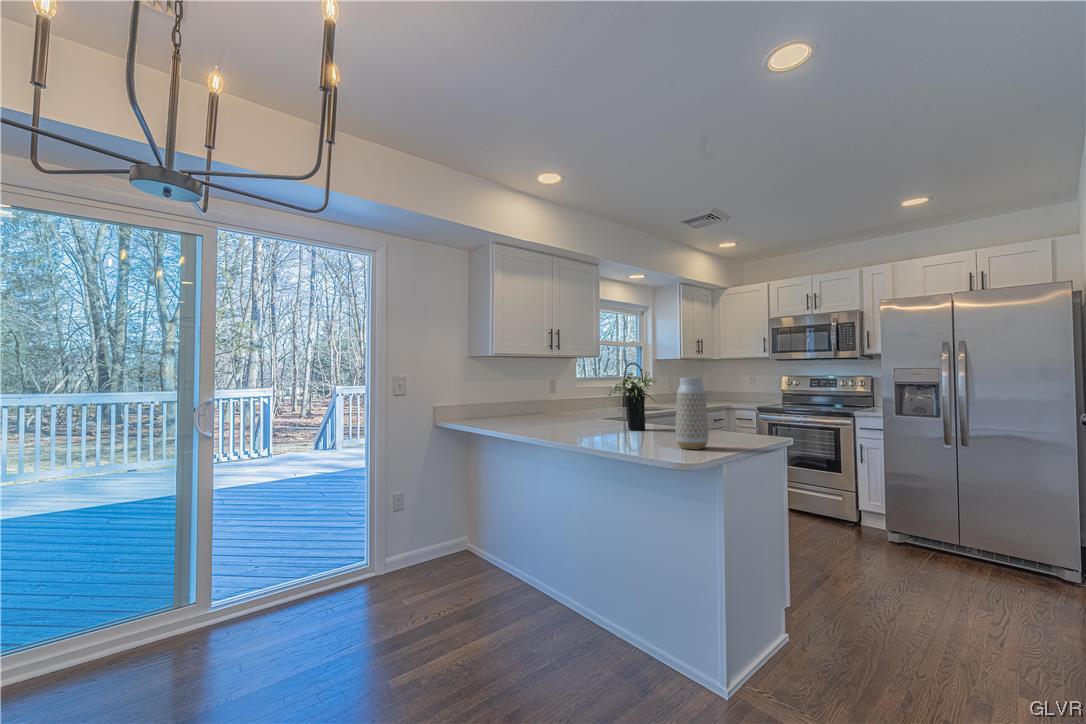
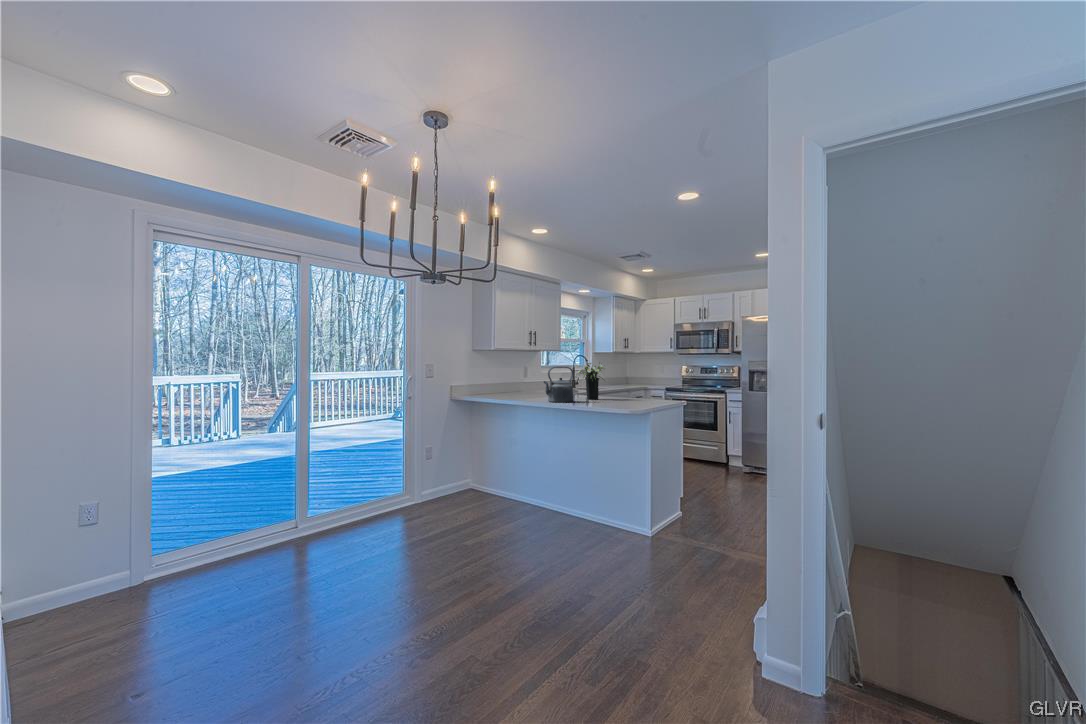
vase: present [675,378,708,449] -> none [623,367,641,407]
kettle: none [550,380,600,437] -> present [544,367,574,403]

